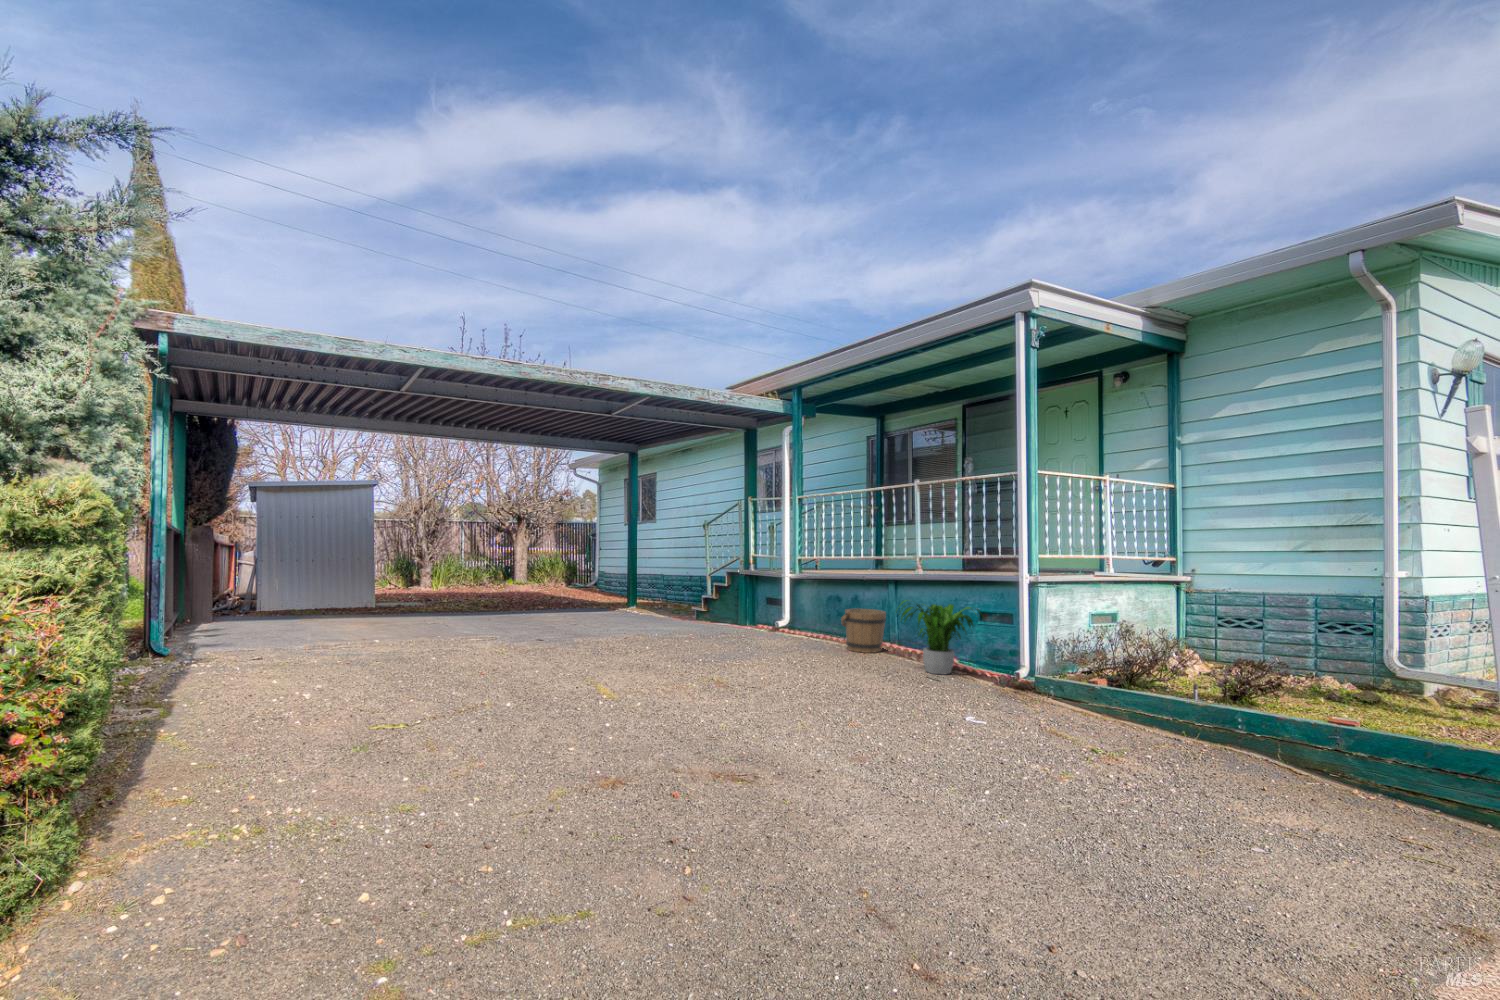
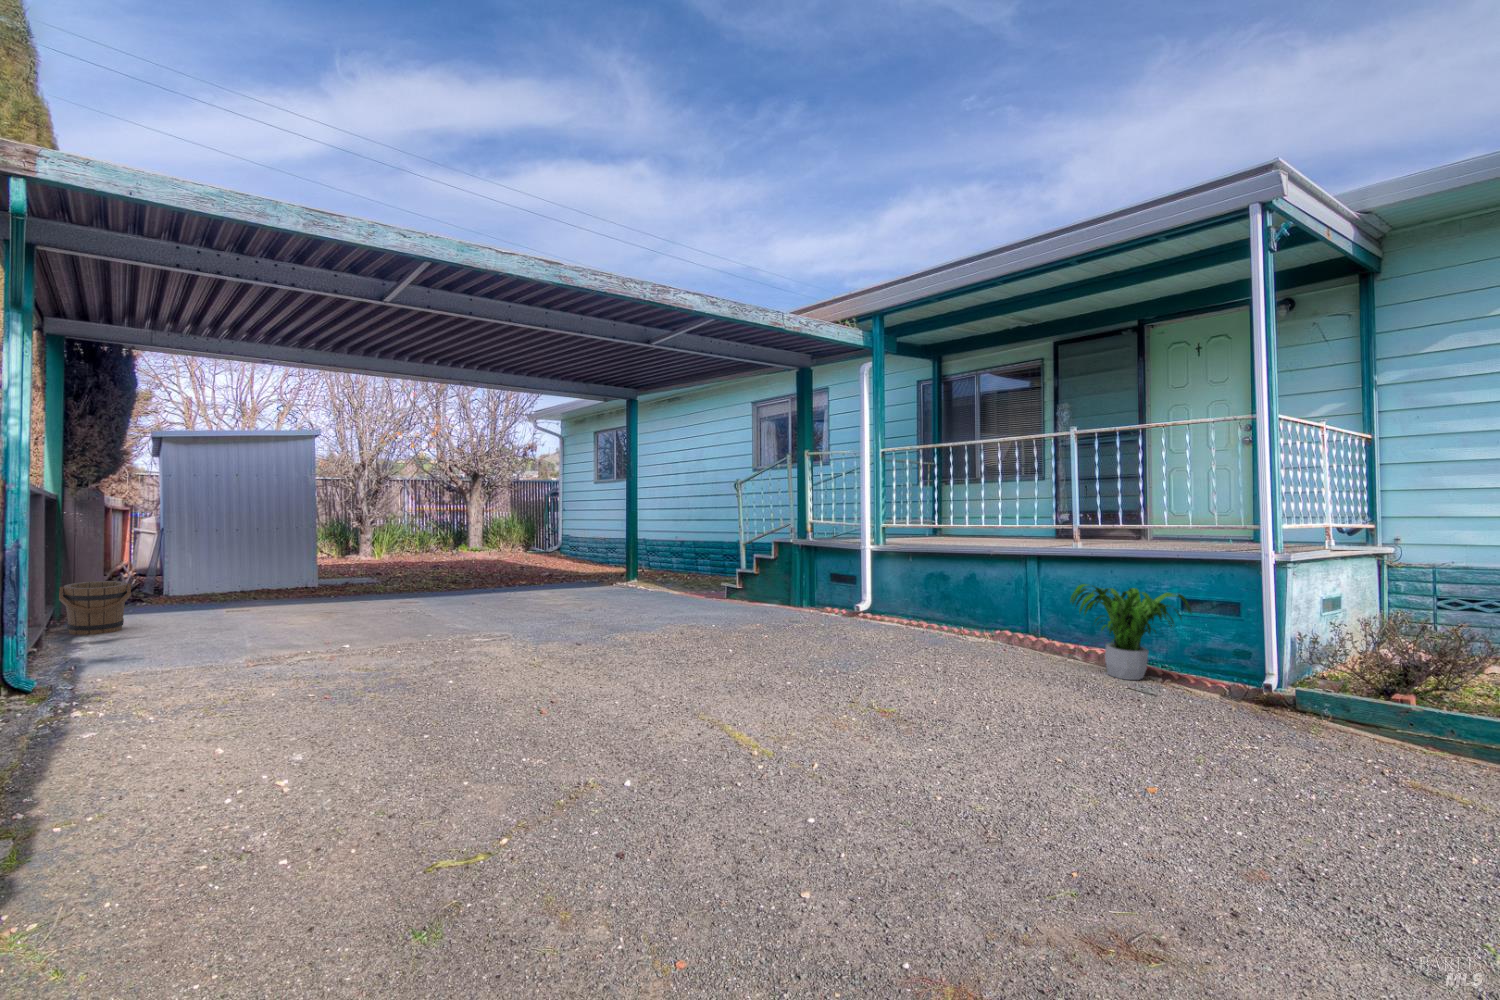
bucket: present [841,608,886,653] -> present [59,581,132,635]

